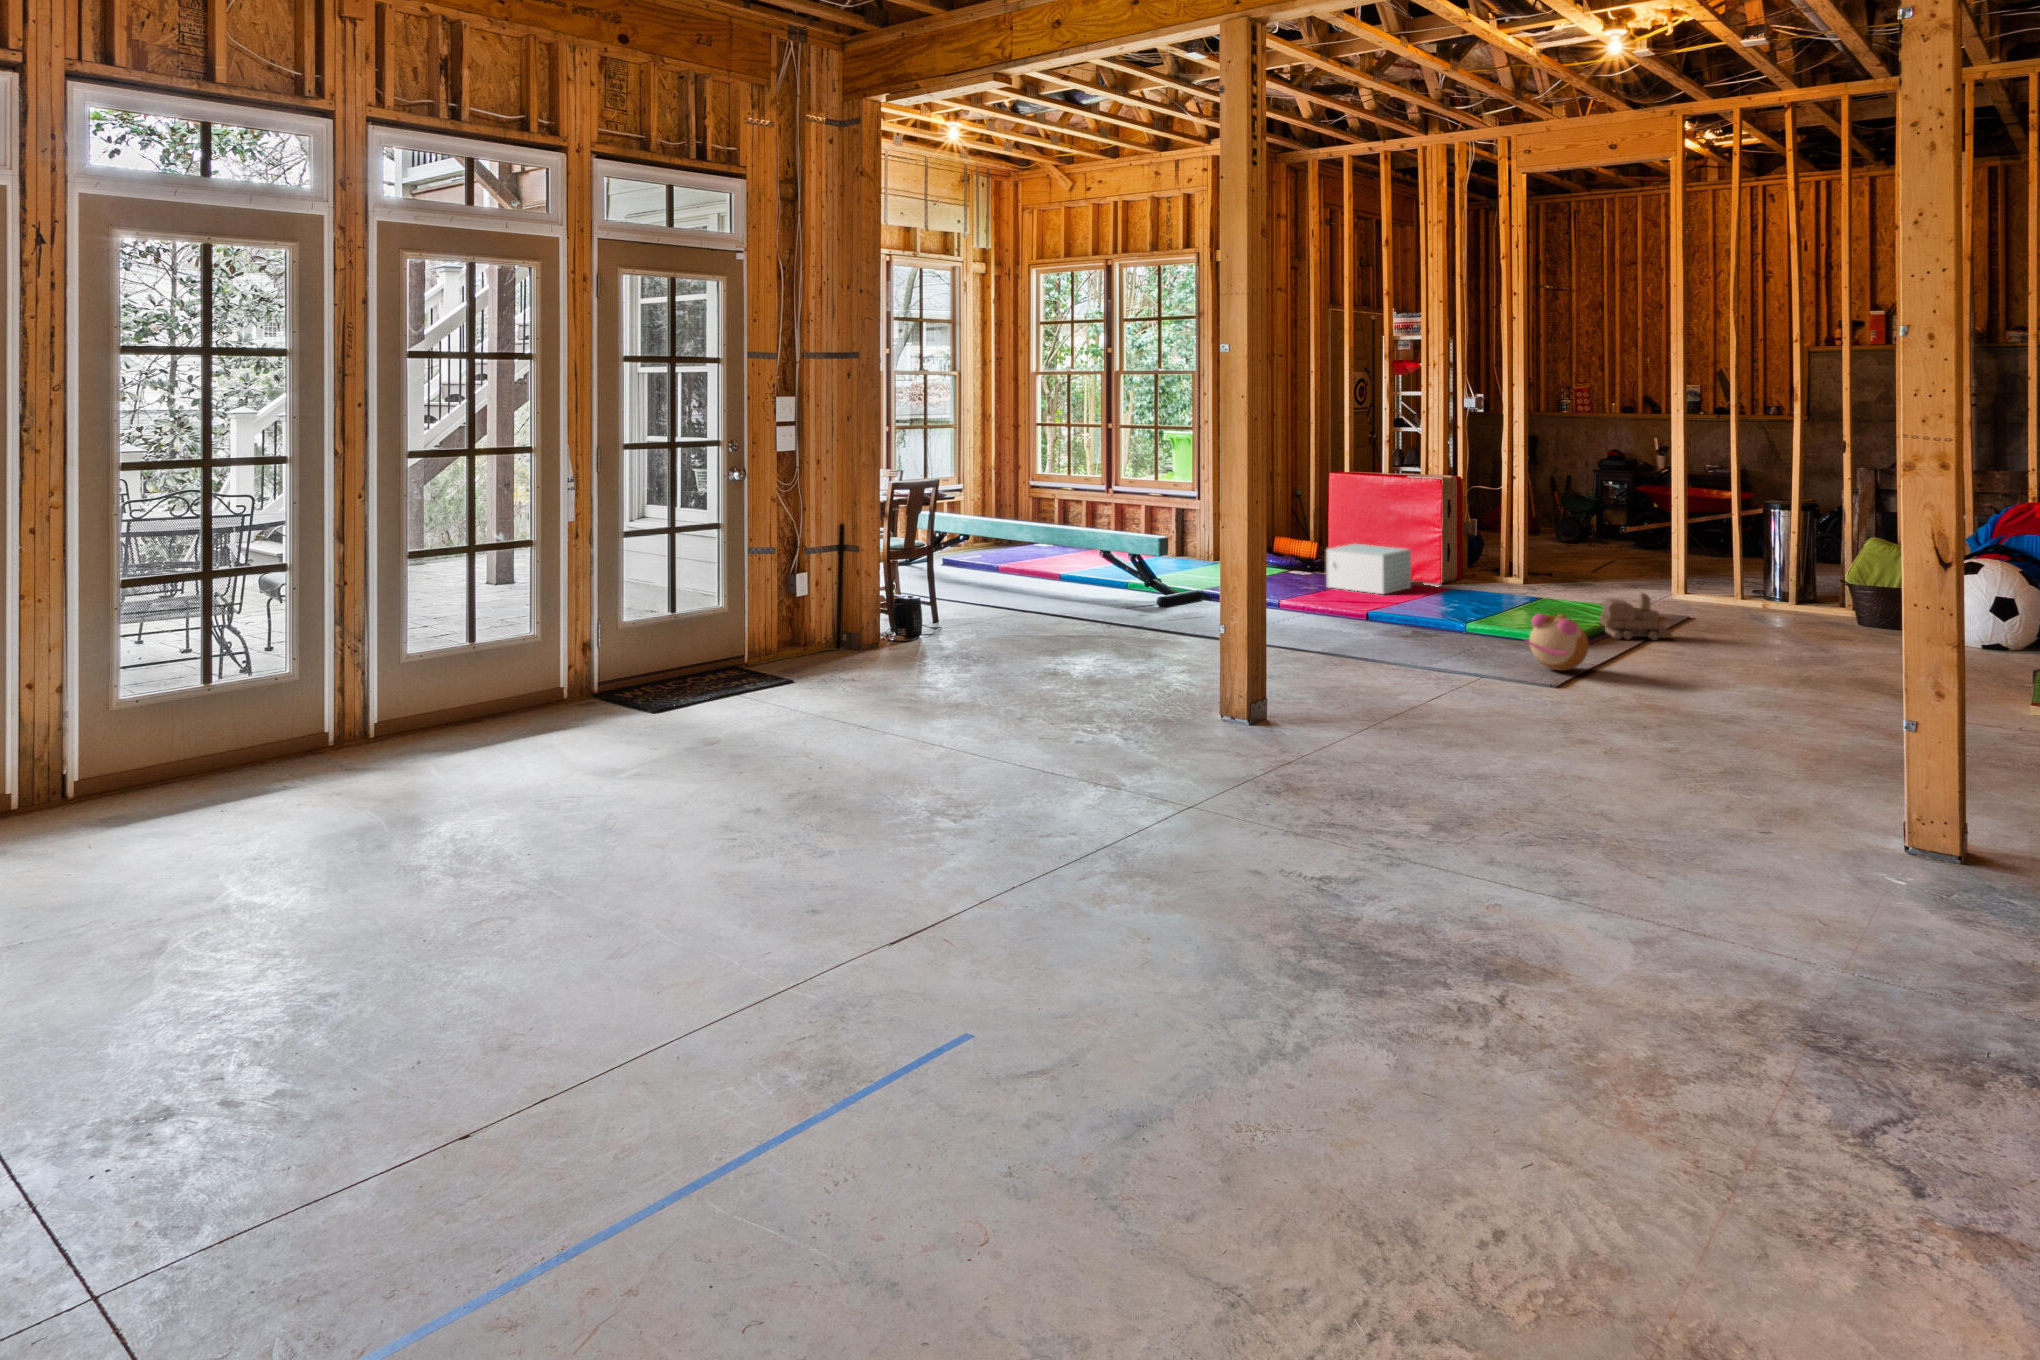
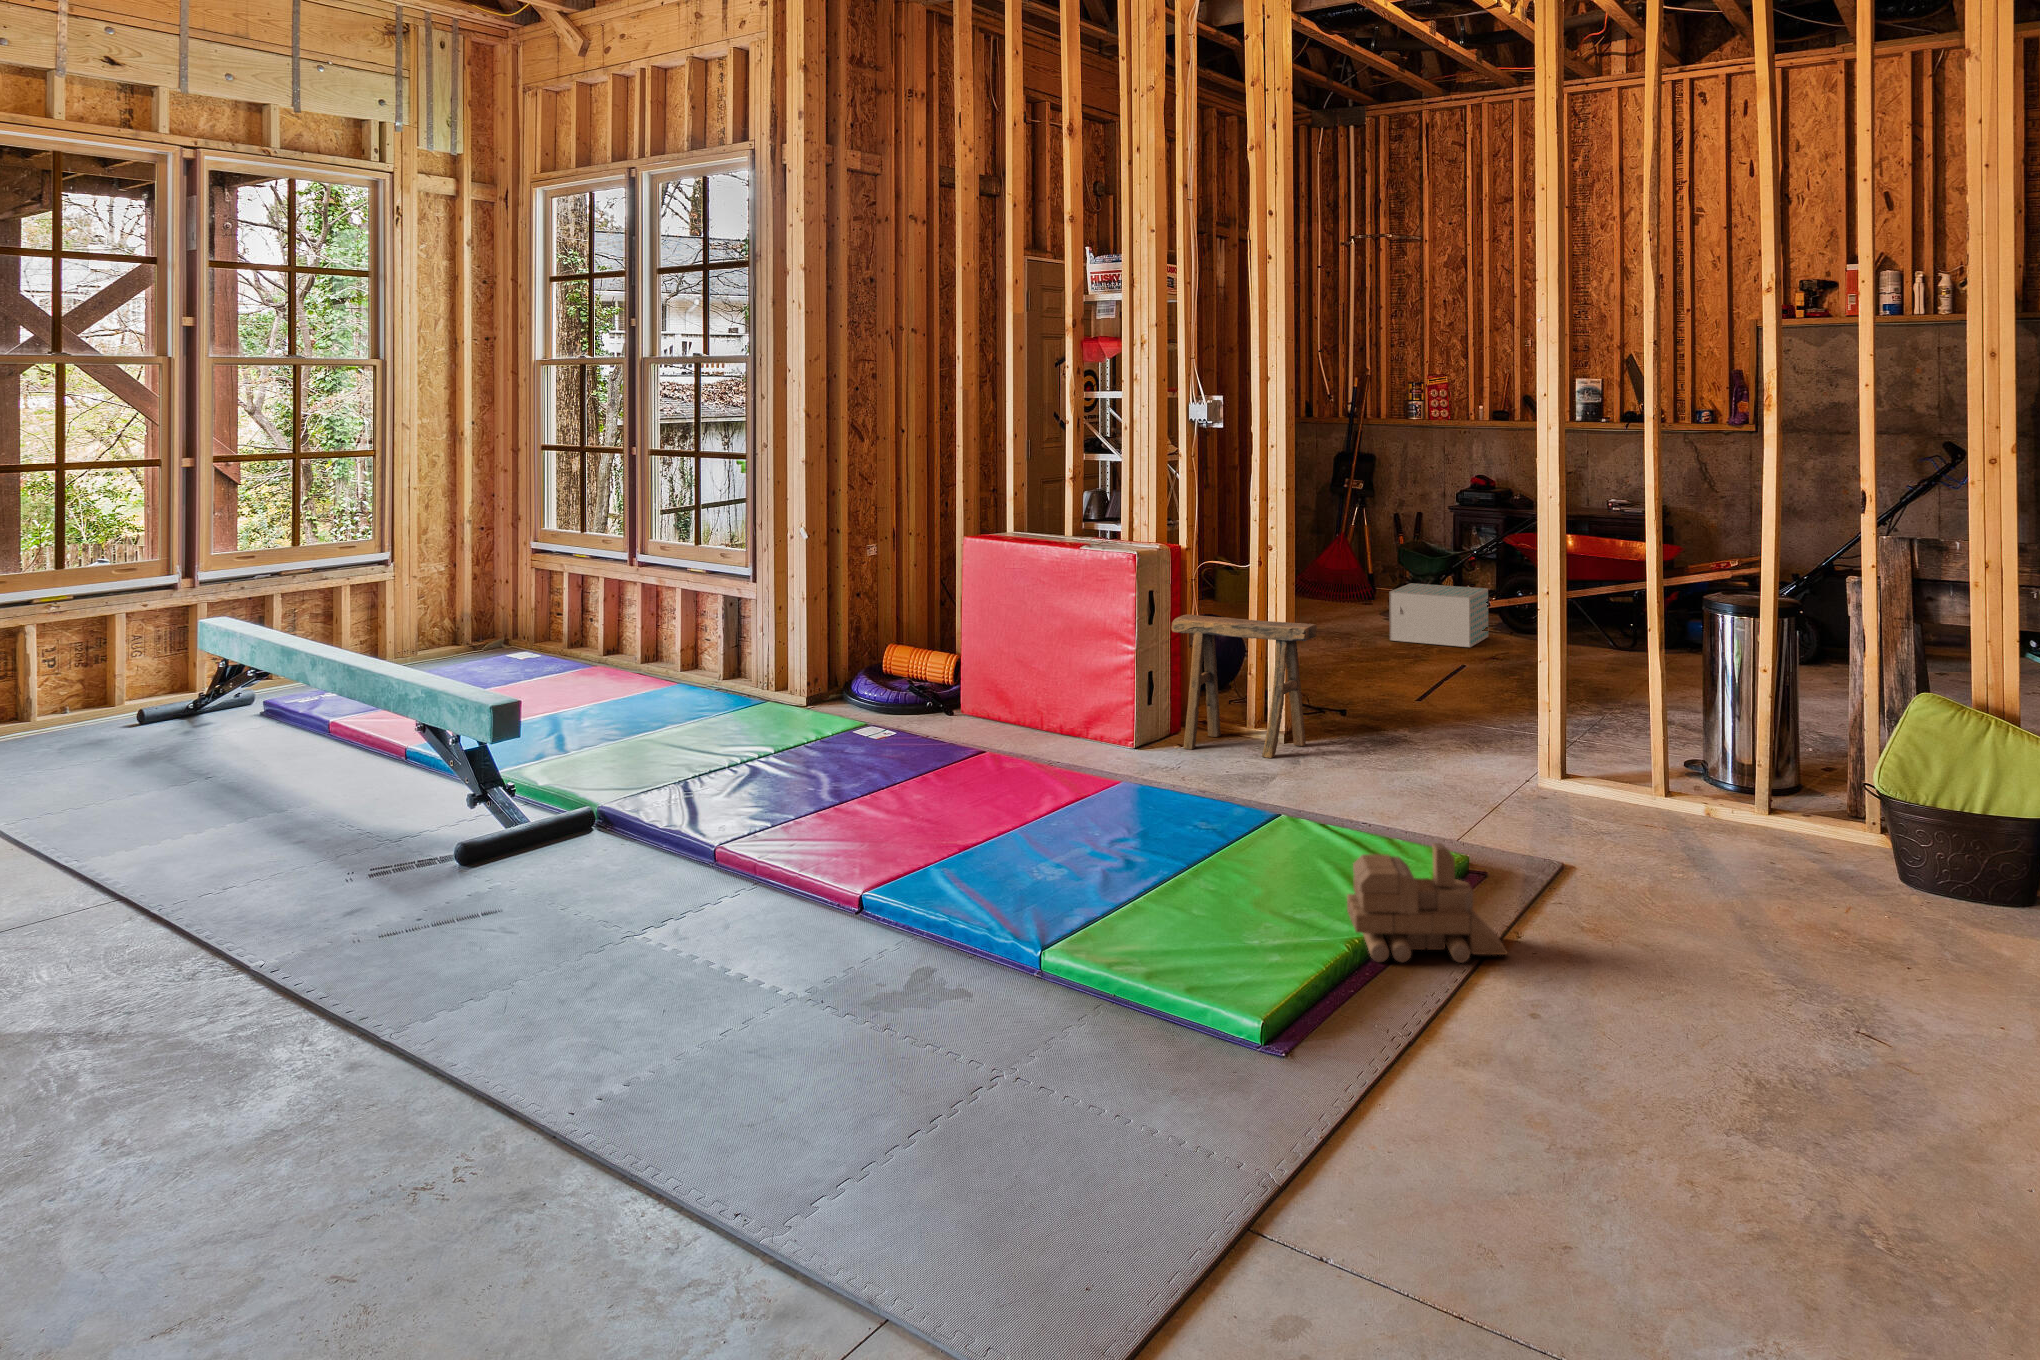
stool: none [1463,513,1547,587] -> present [1172,614,1317,758]
storage box: present [1326,544,1411,594] -> present [1389,583,1488,647]
plush toy: present [1526,614,1589,671] -> none [1066,991,1240,1165]

